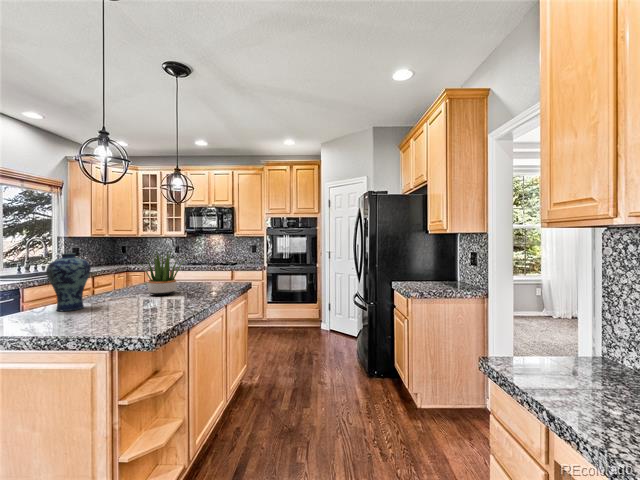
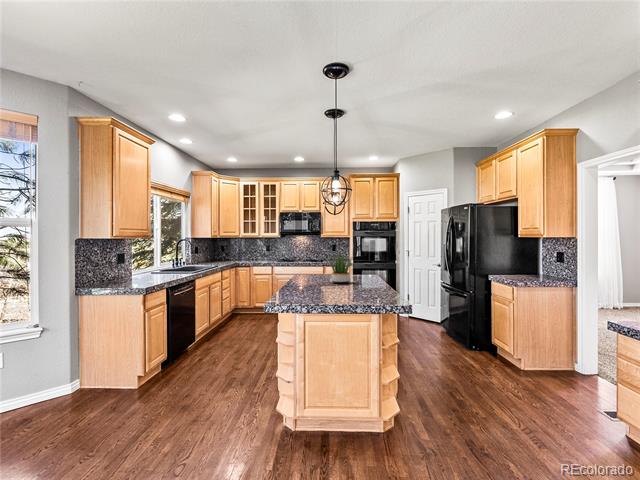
vase: present [46,253,91,311] -> none [295,254,318,292]

